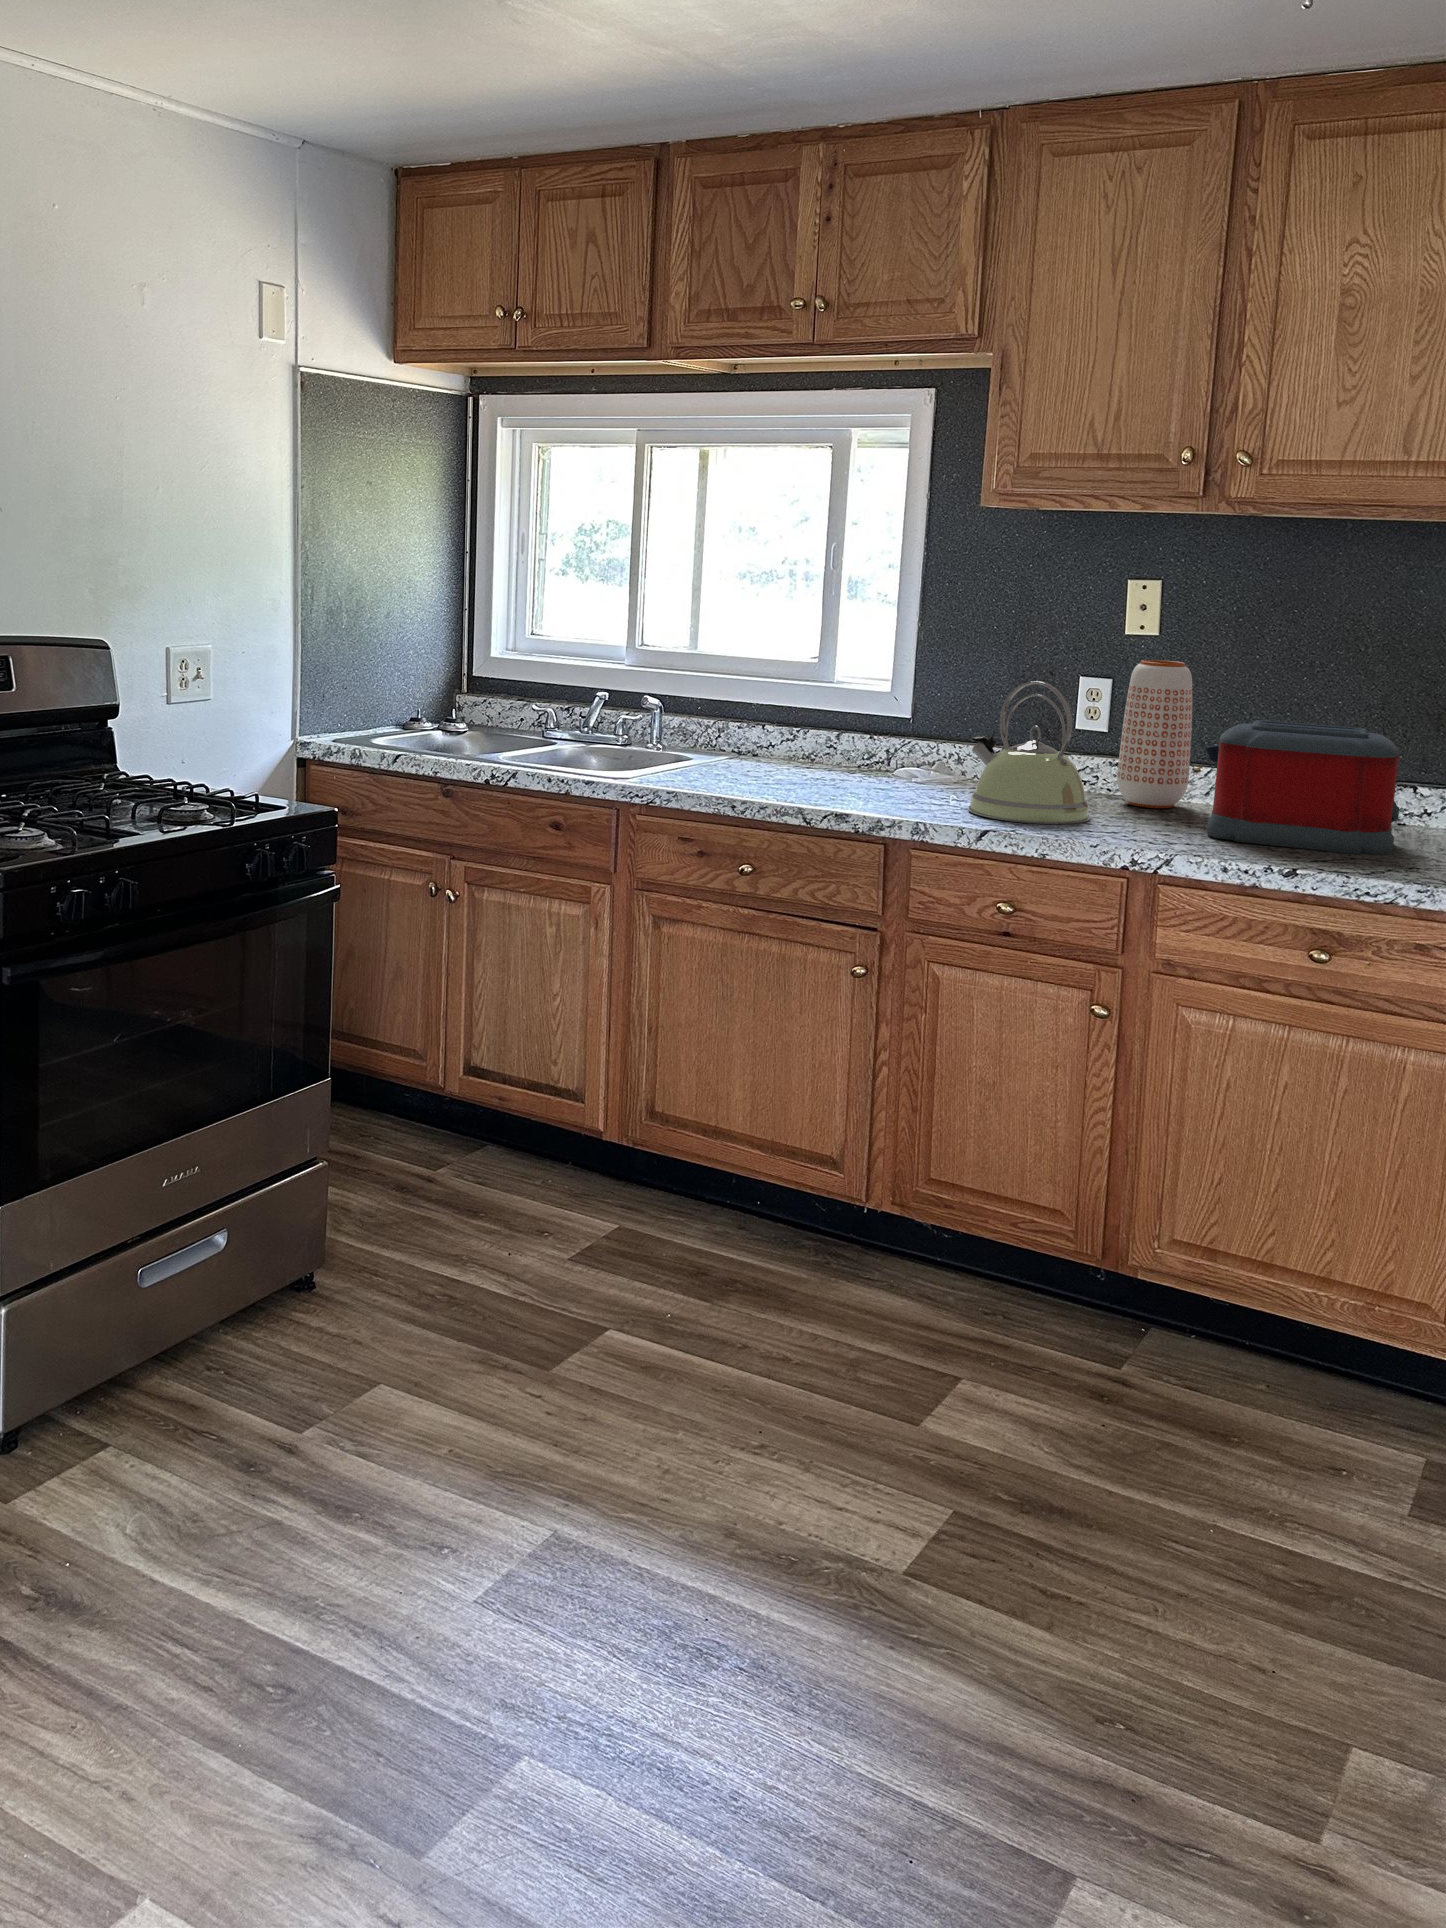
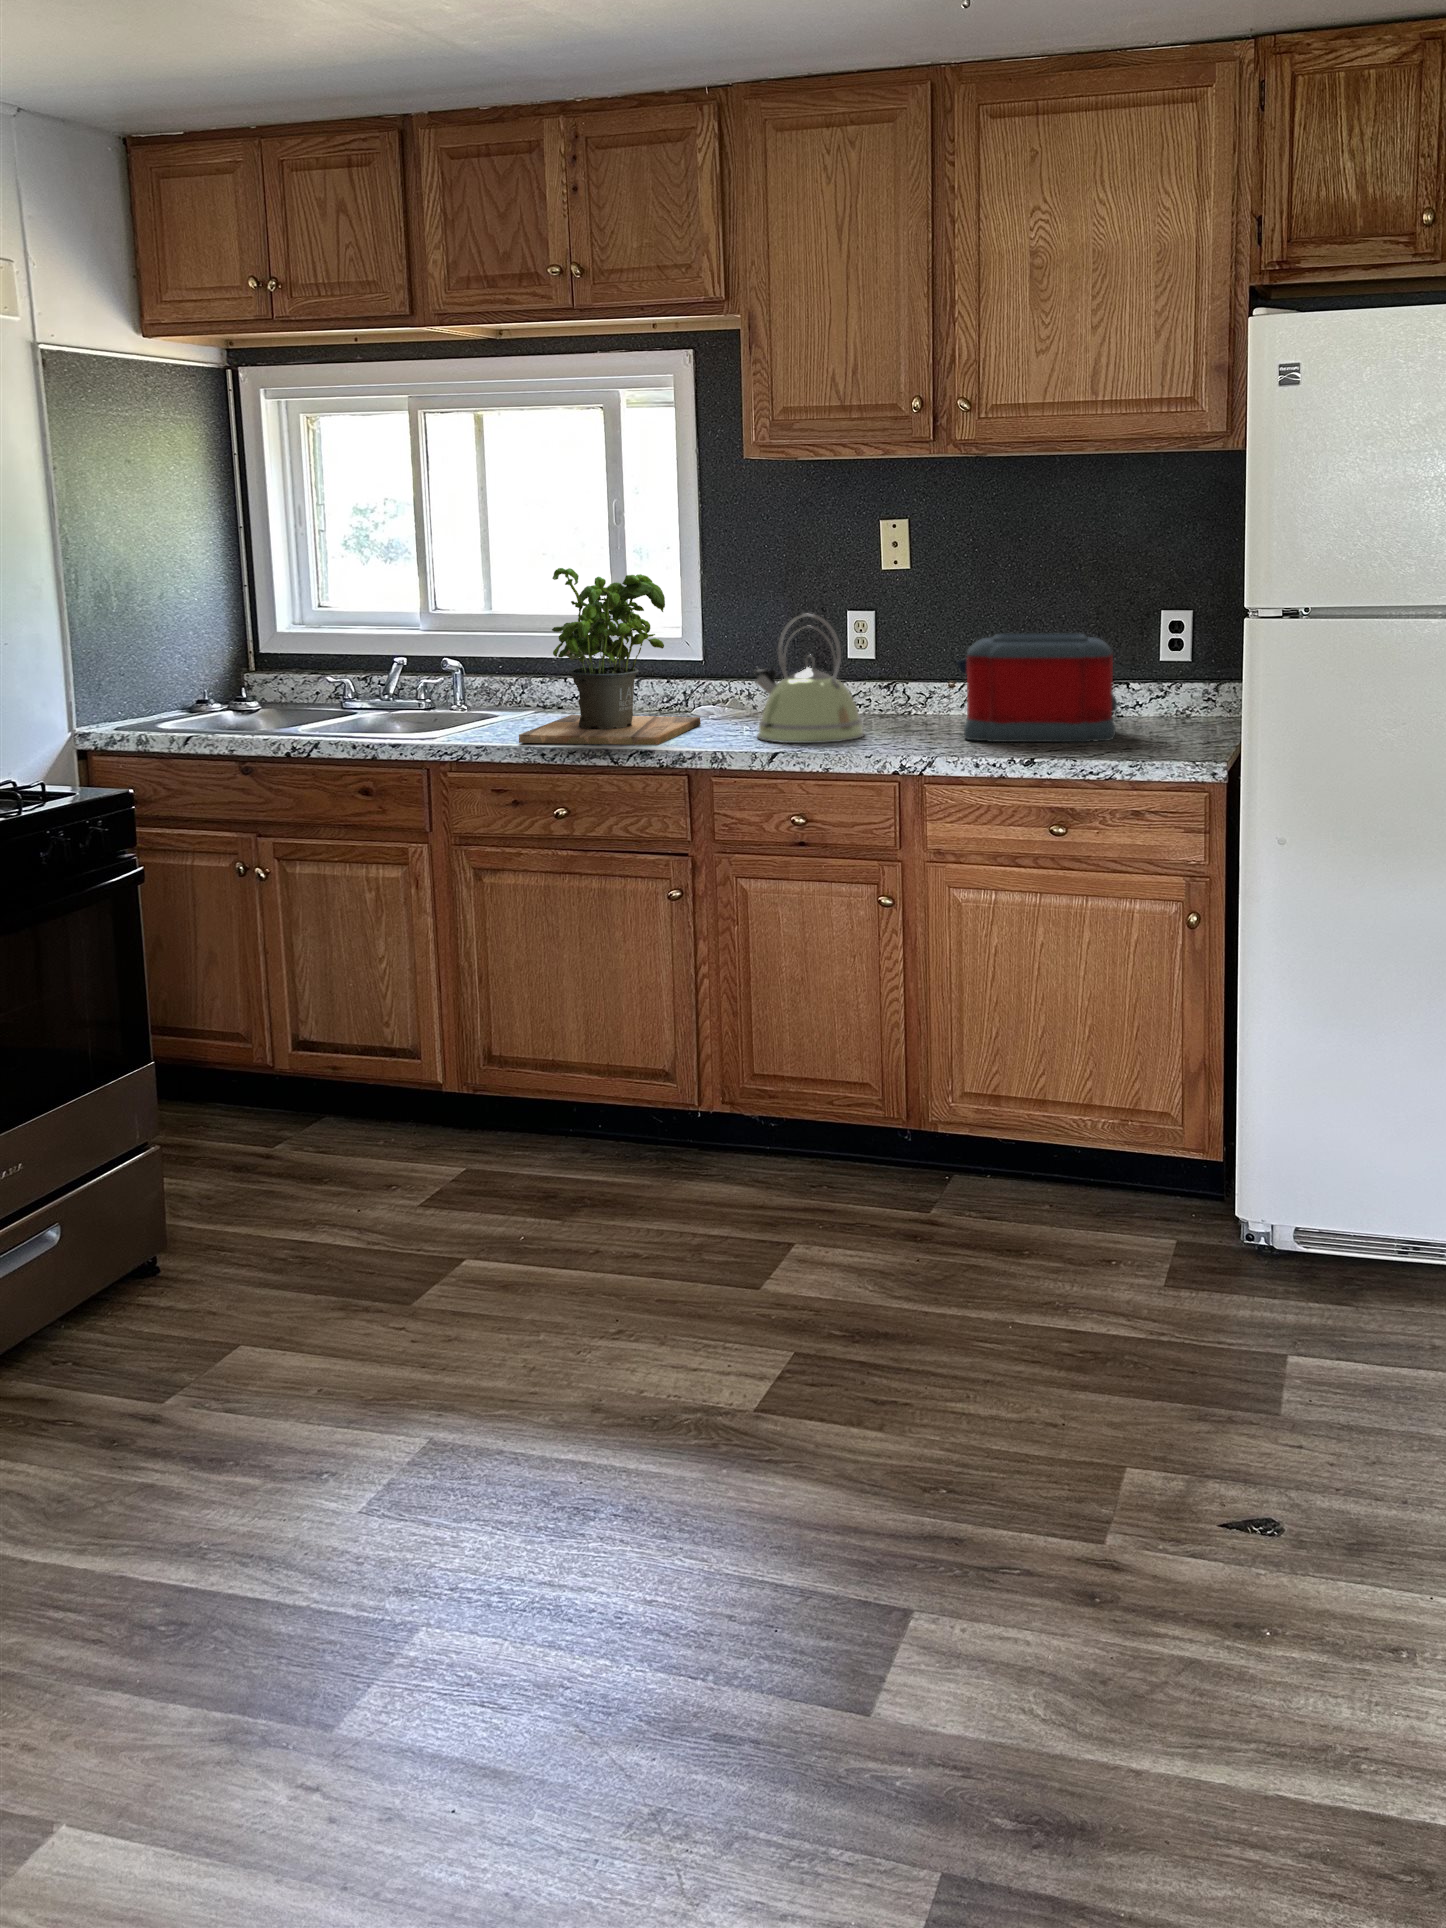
potted plant: none [715,613,907,809] -> present [519,568,701,745]
vase: present [1117,660,1193,808] -> none [887,588,948,721]

